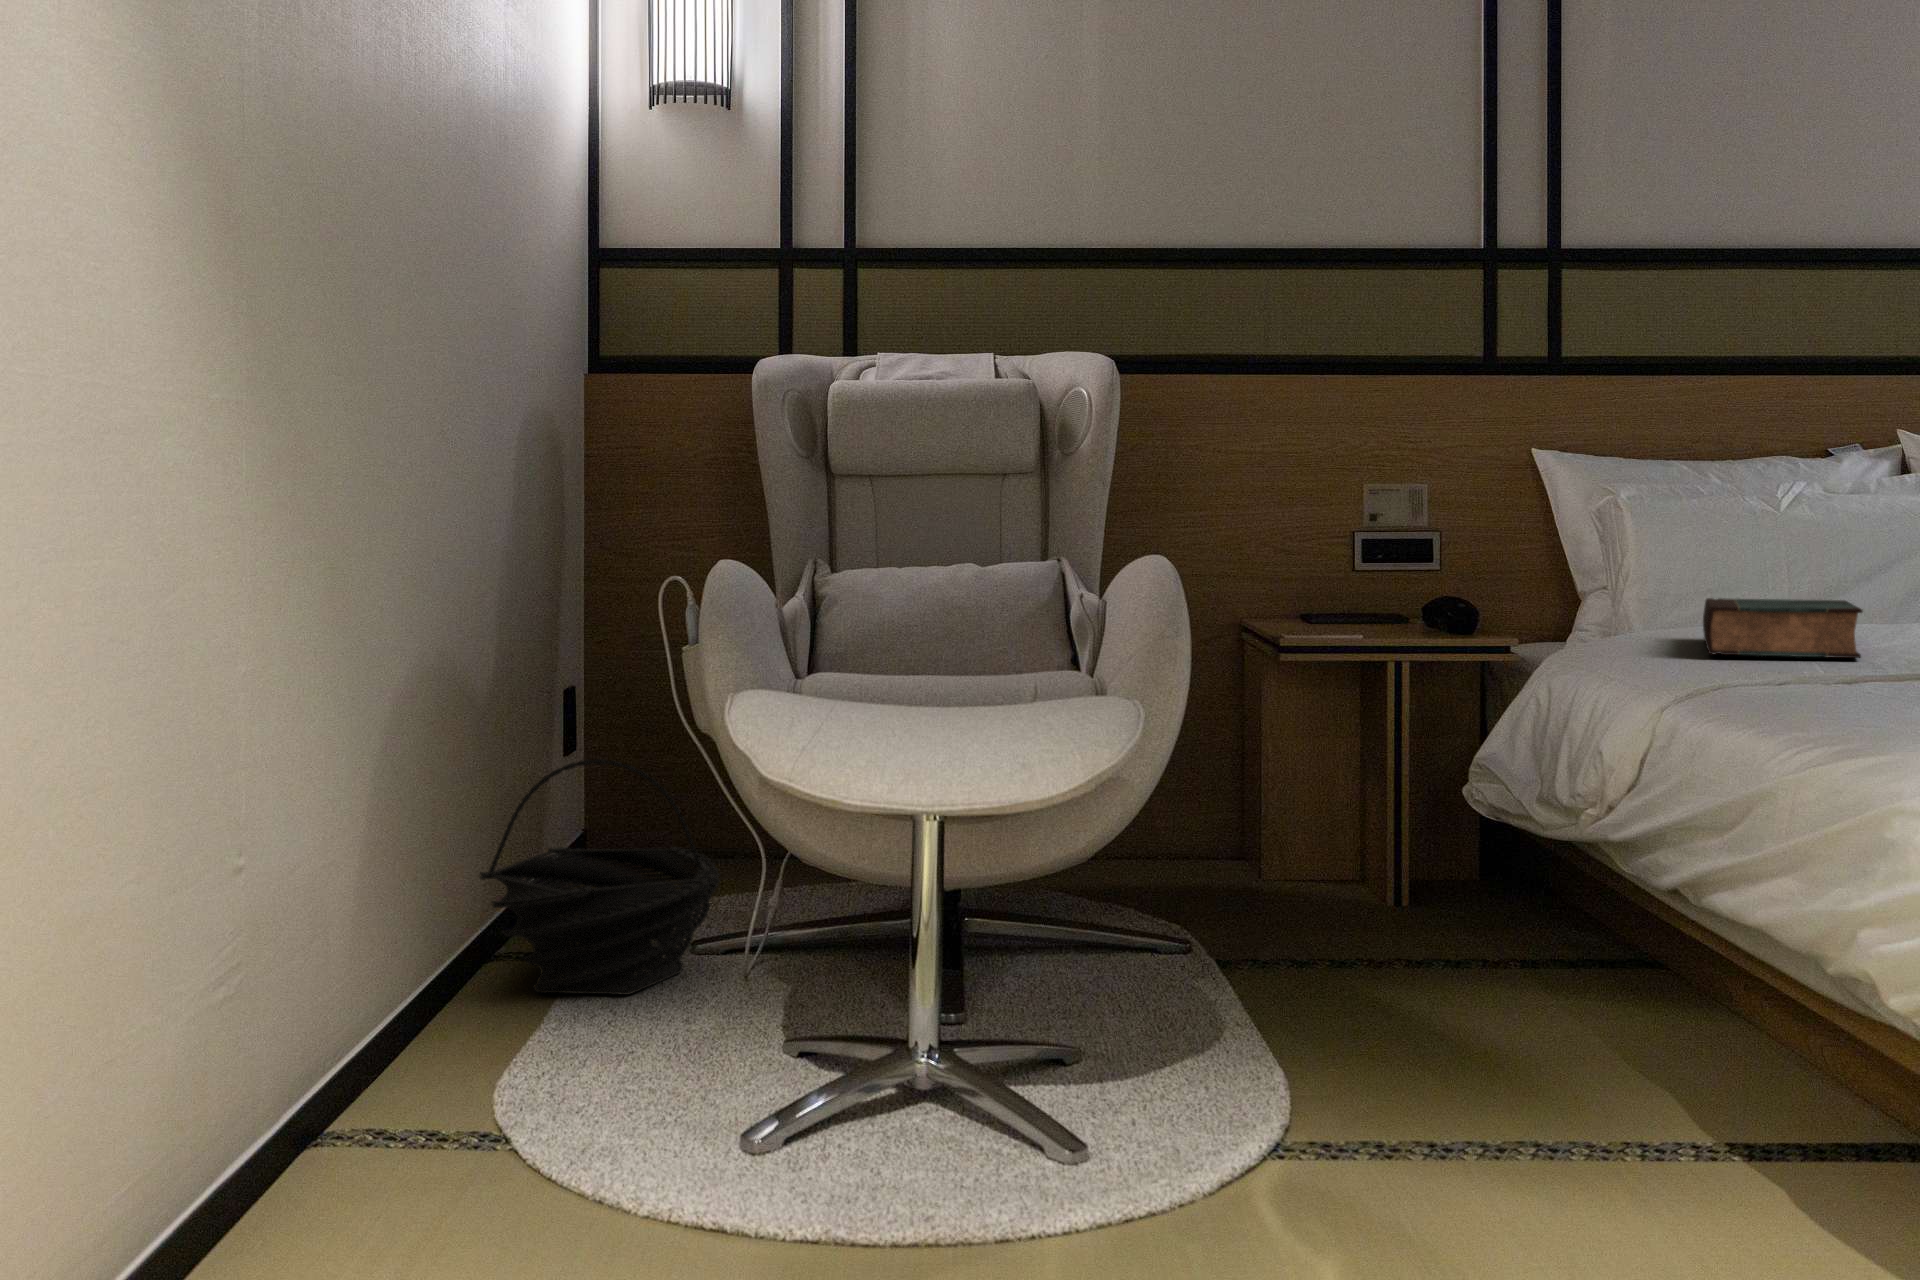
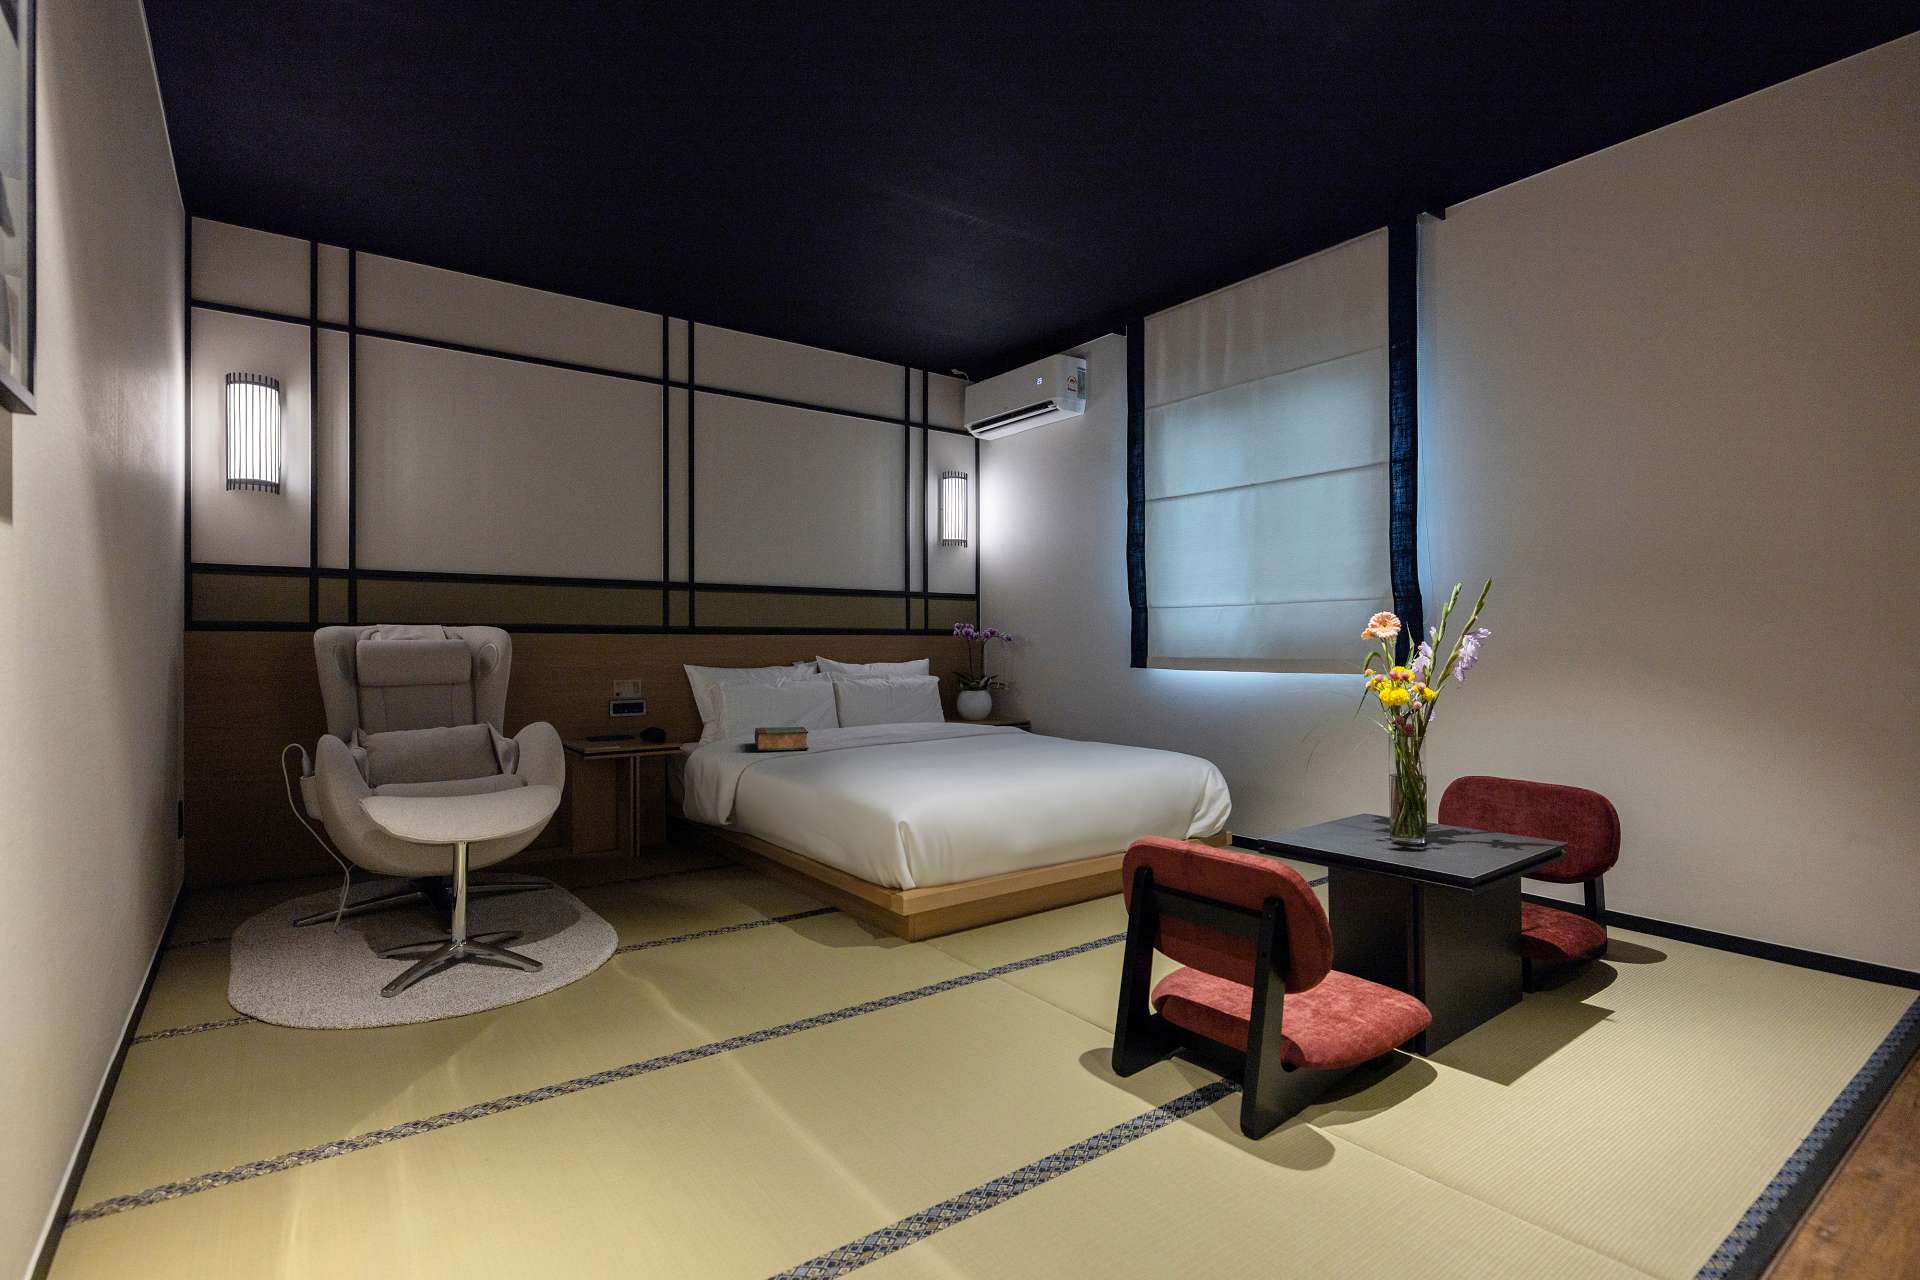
basket: present [480,759,720,995] -> none [178,836,325,957]

